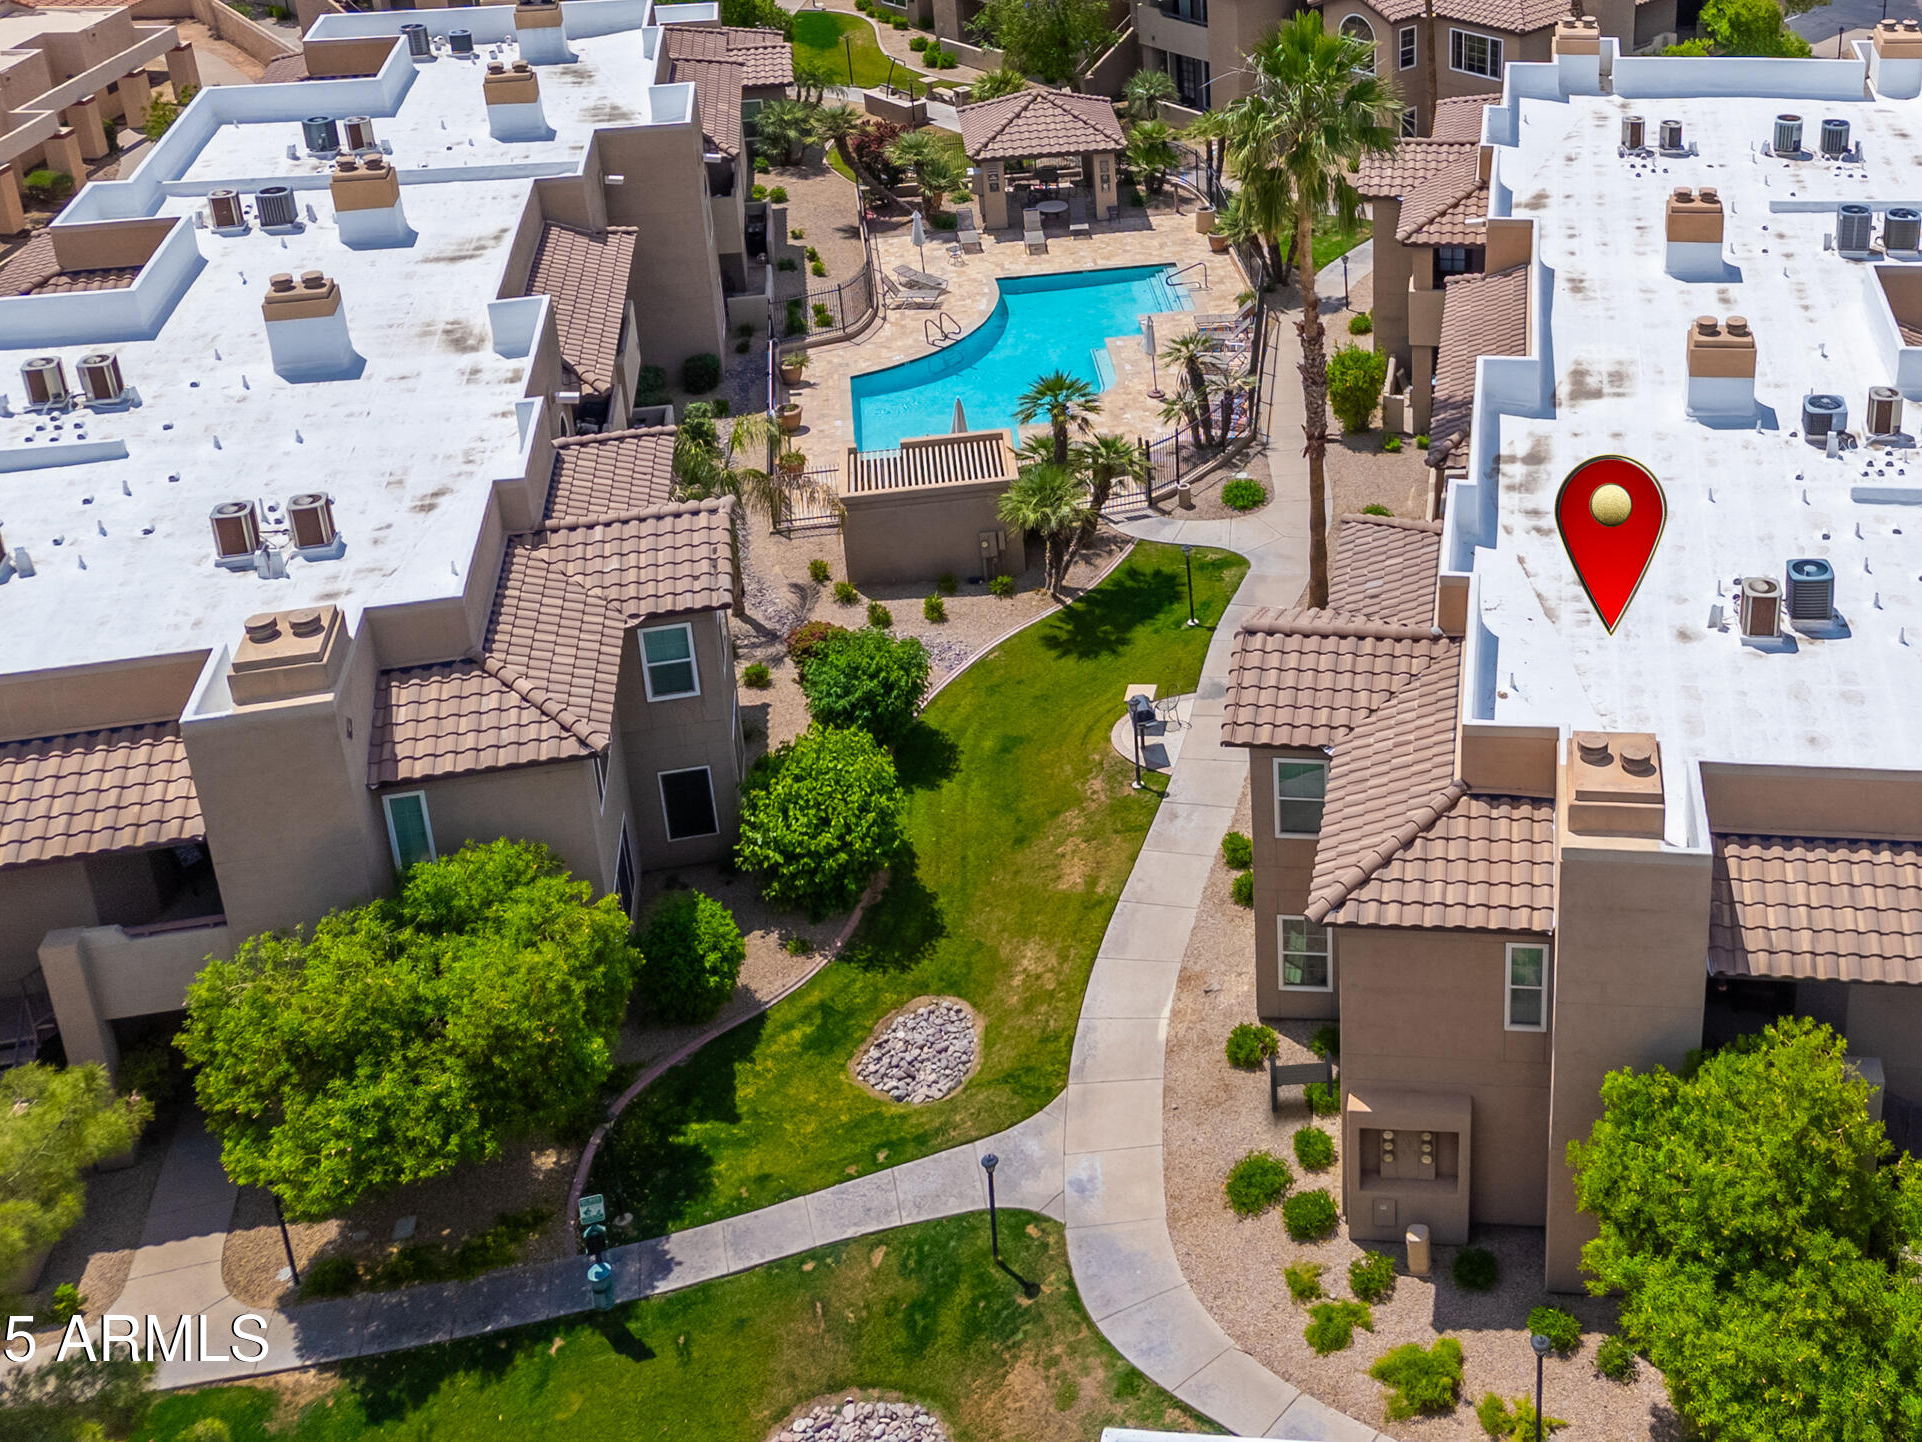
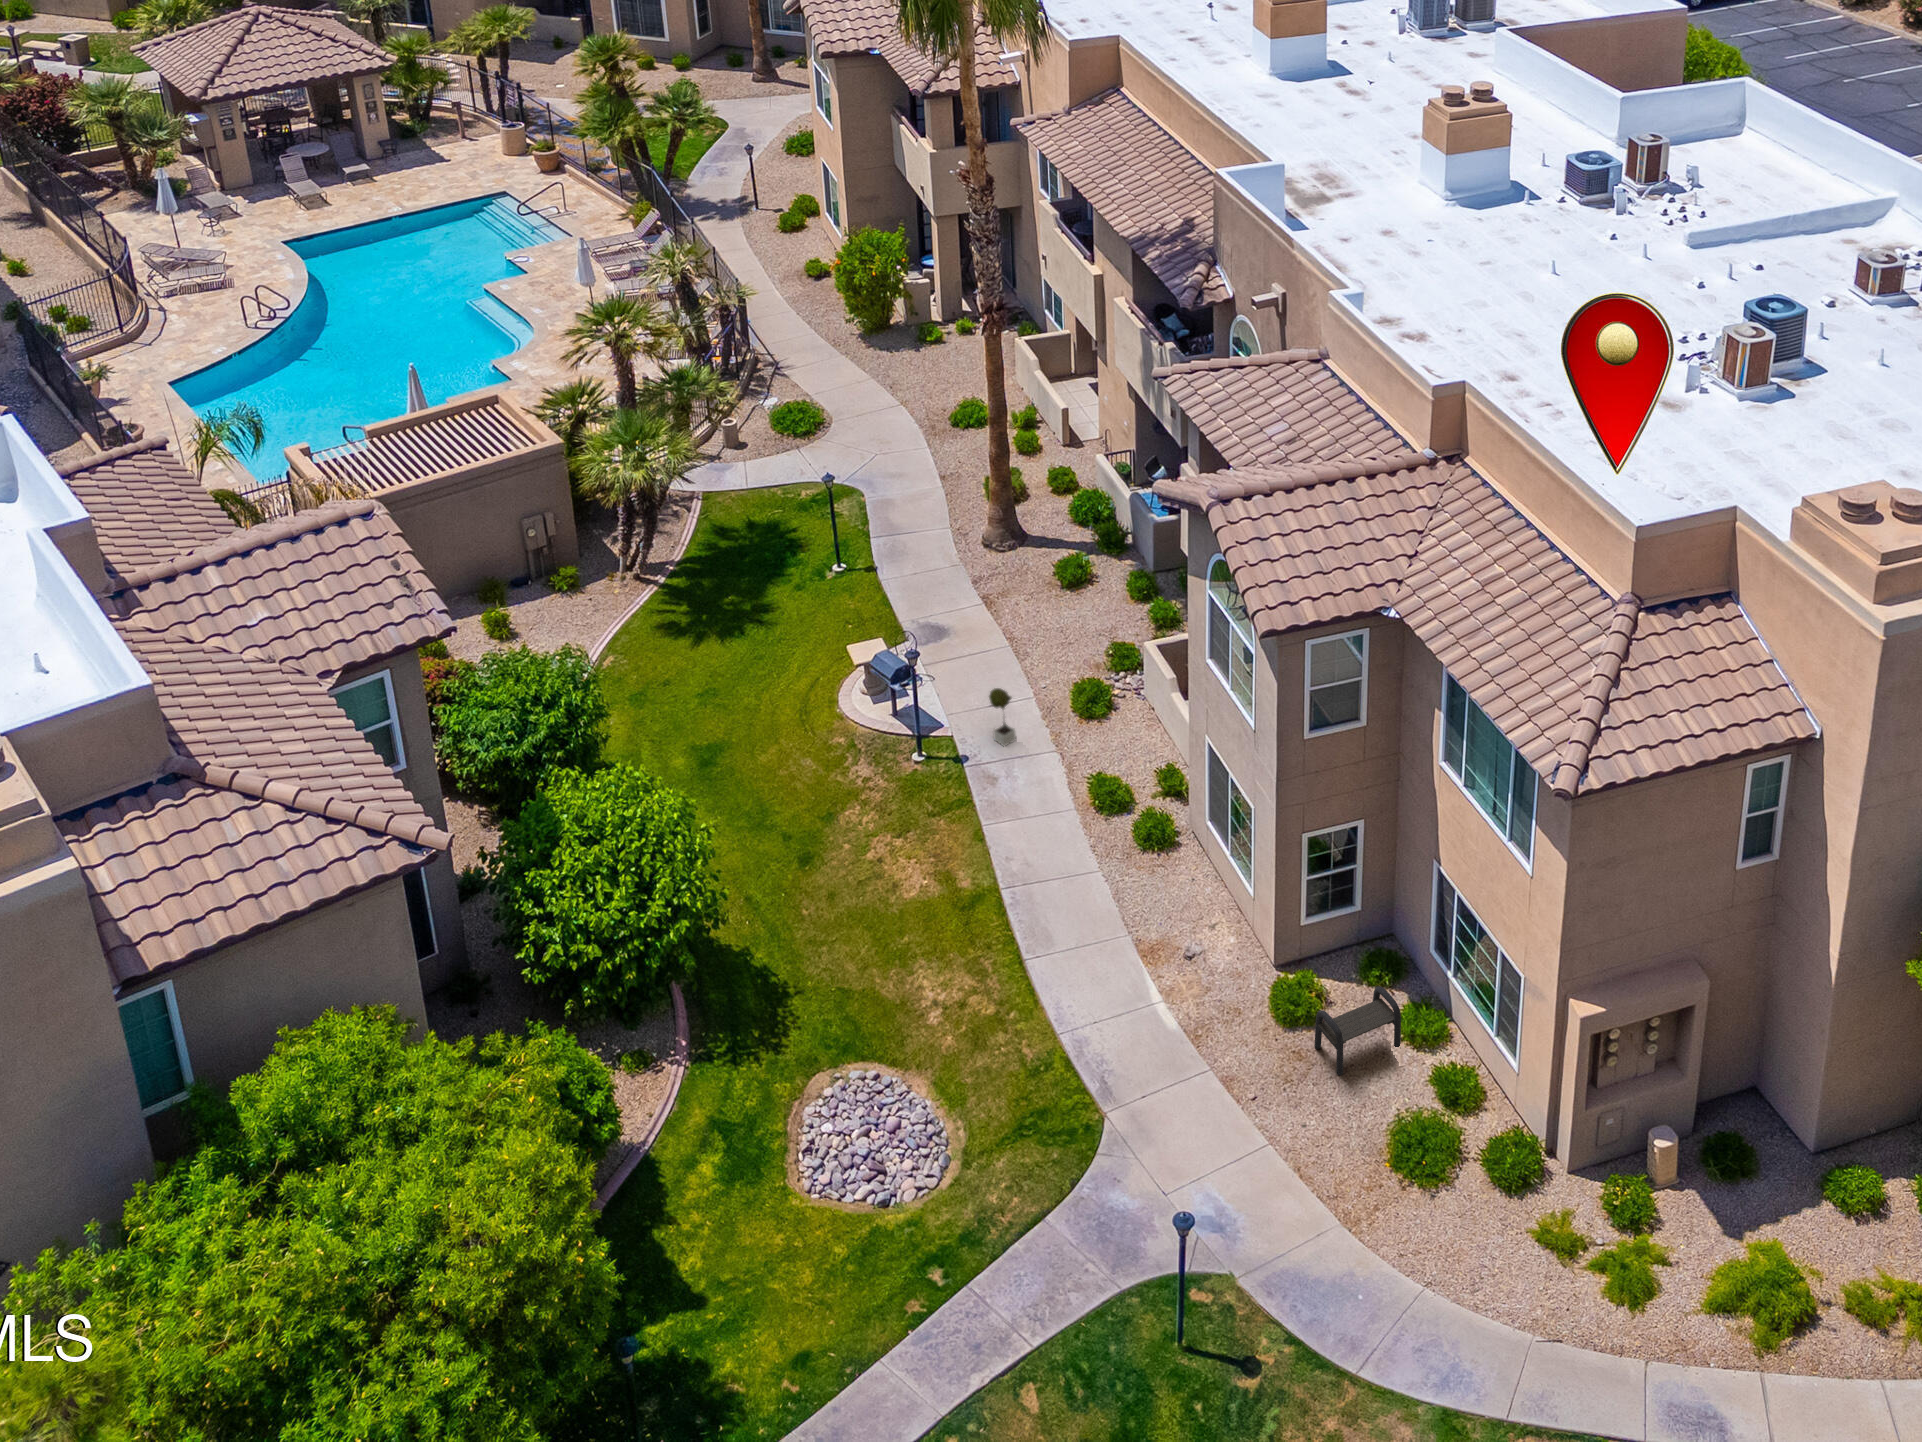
potted tree: none [1204,743,1224,791] -> present [989,688,1016,746]

